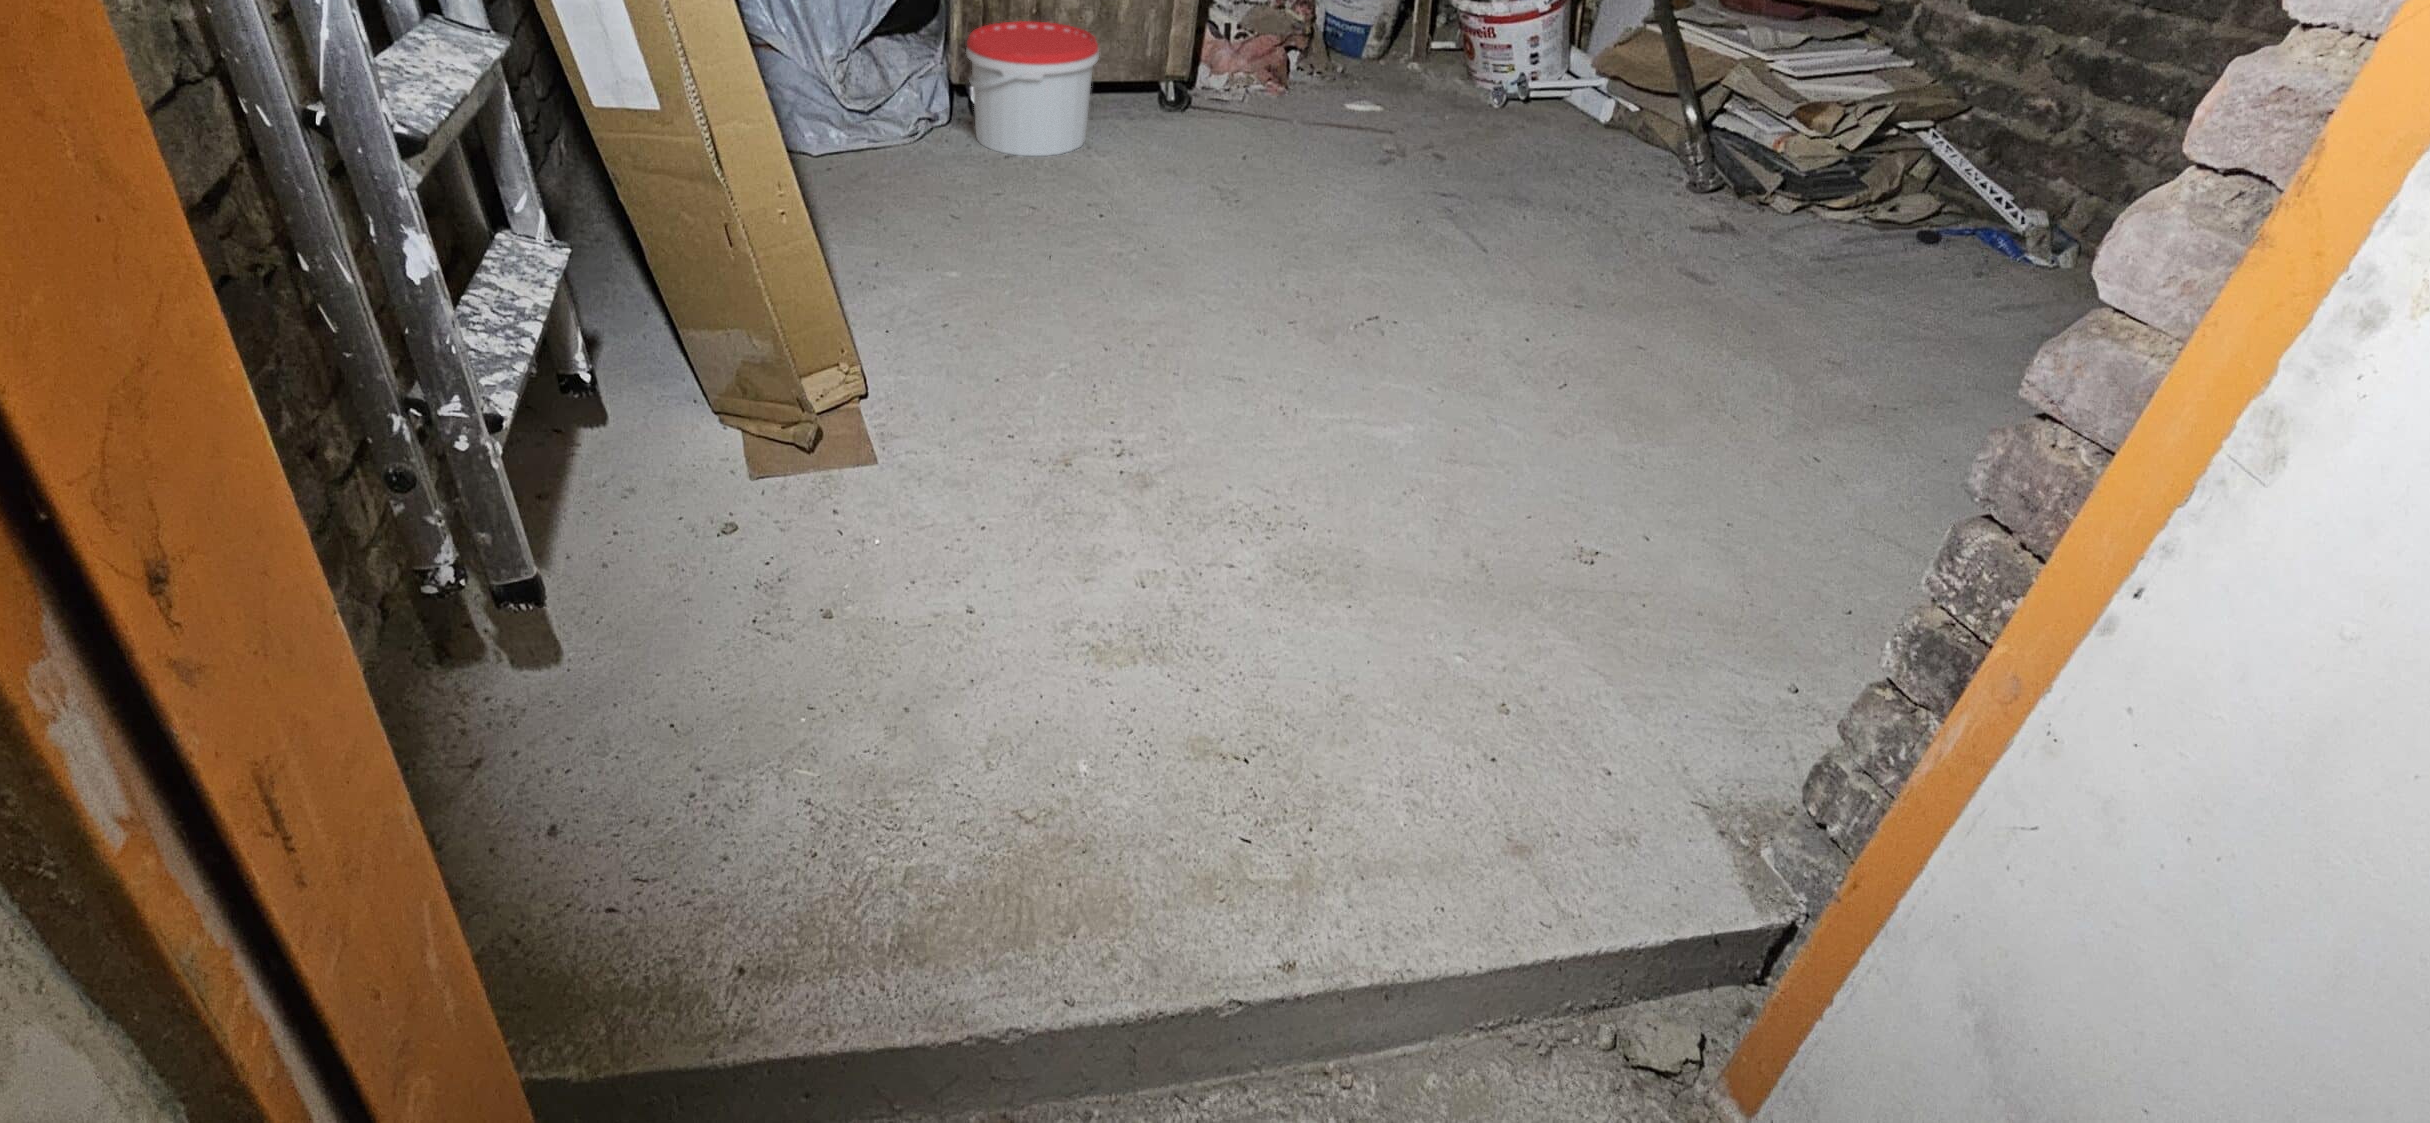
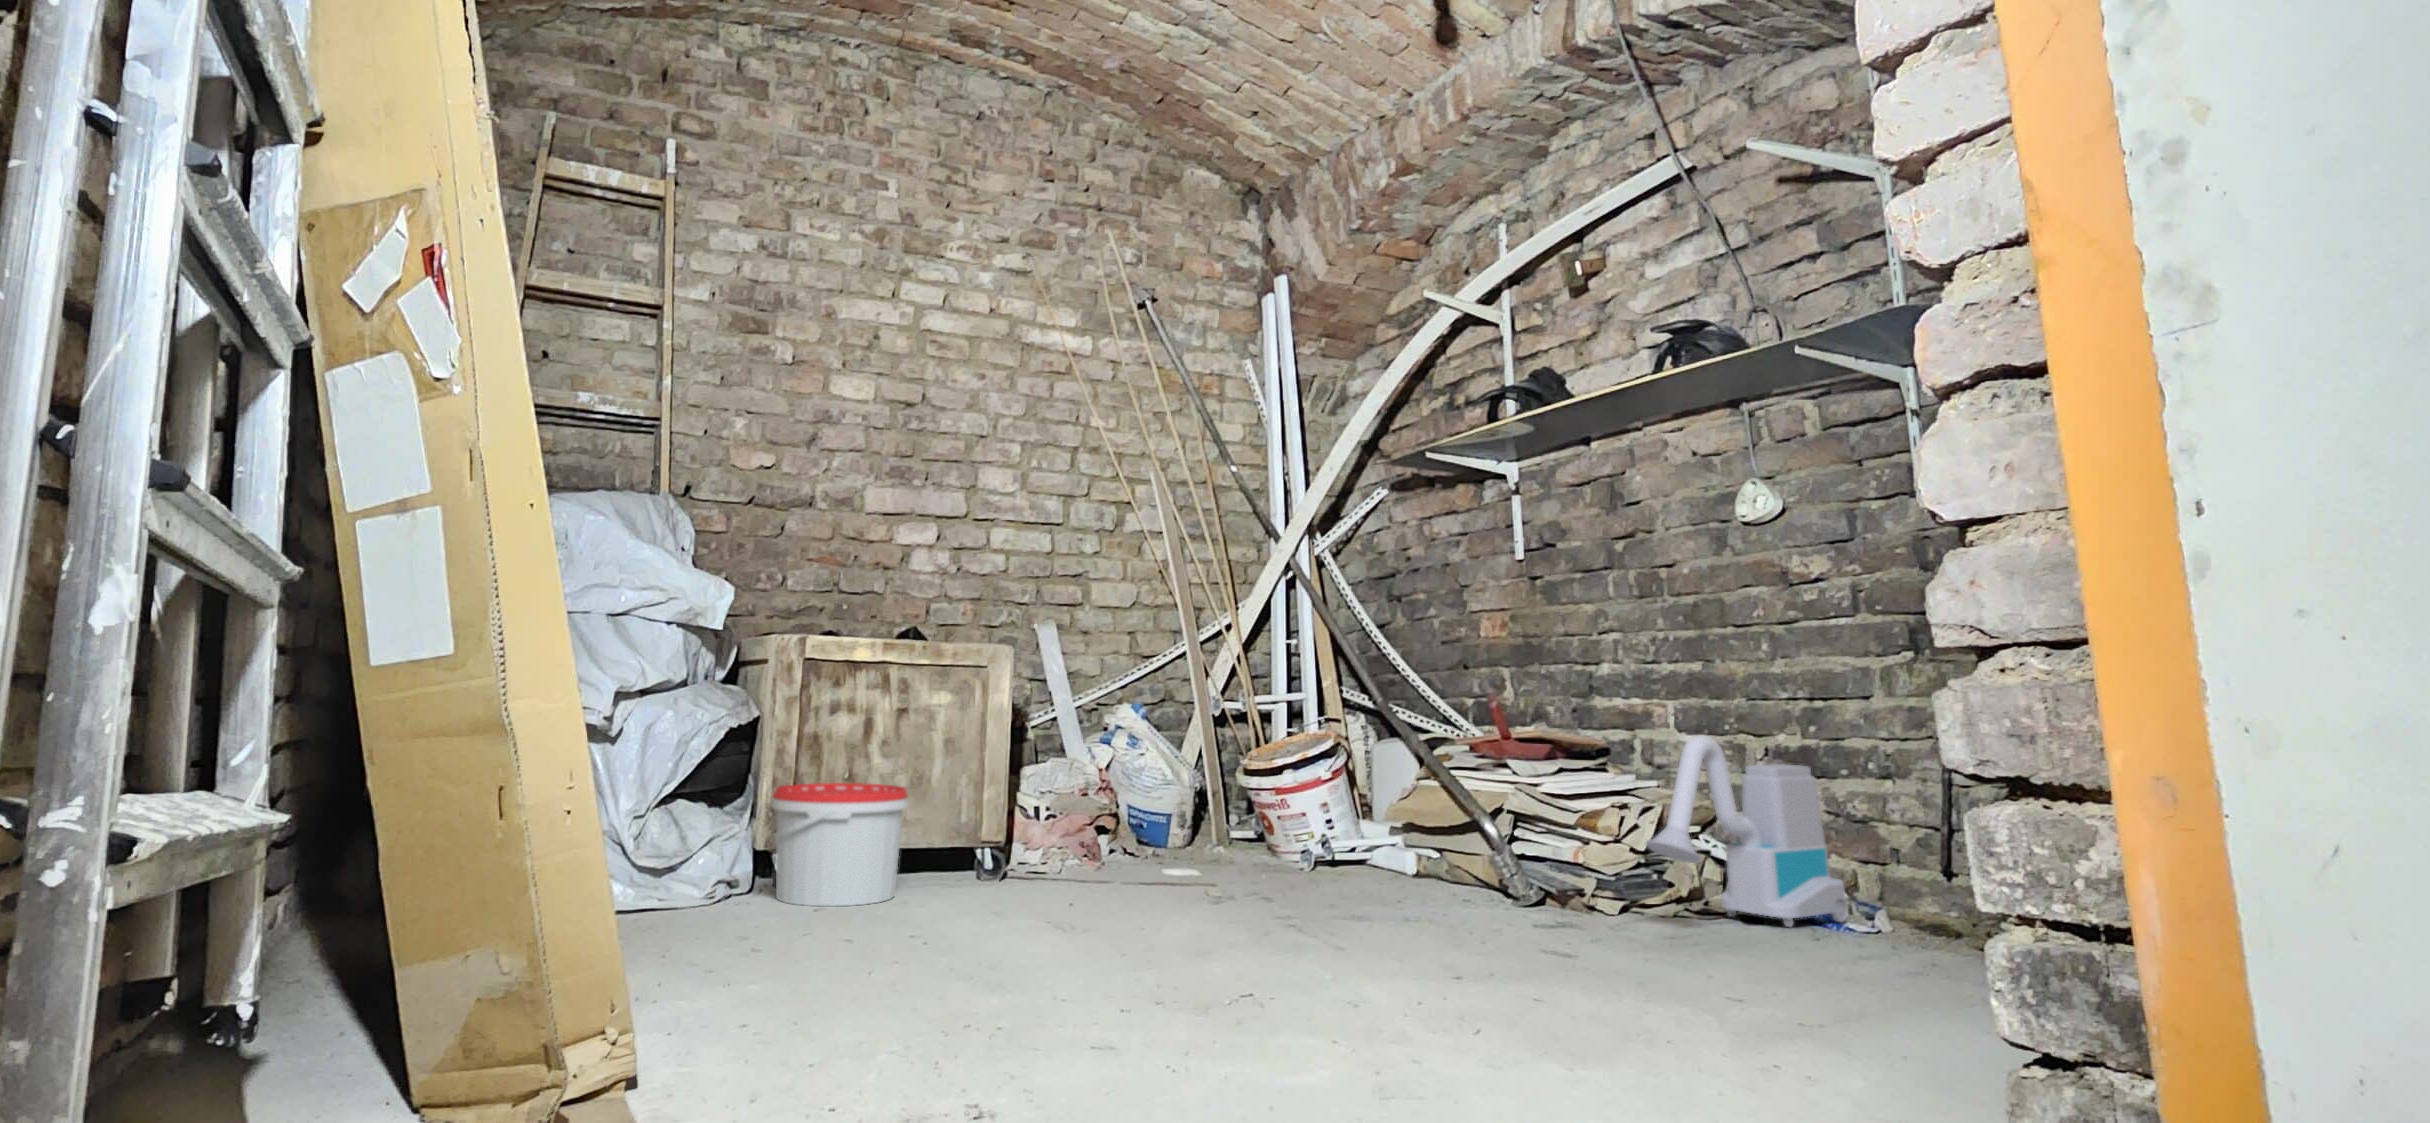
vacuum cleaner: none [1855,59,2094,254] -> present [1646,735,1847,927]

